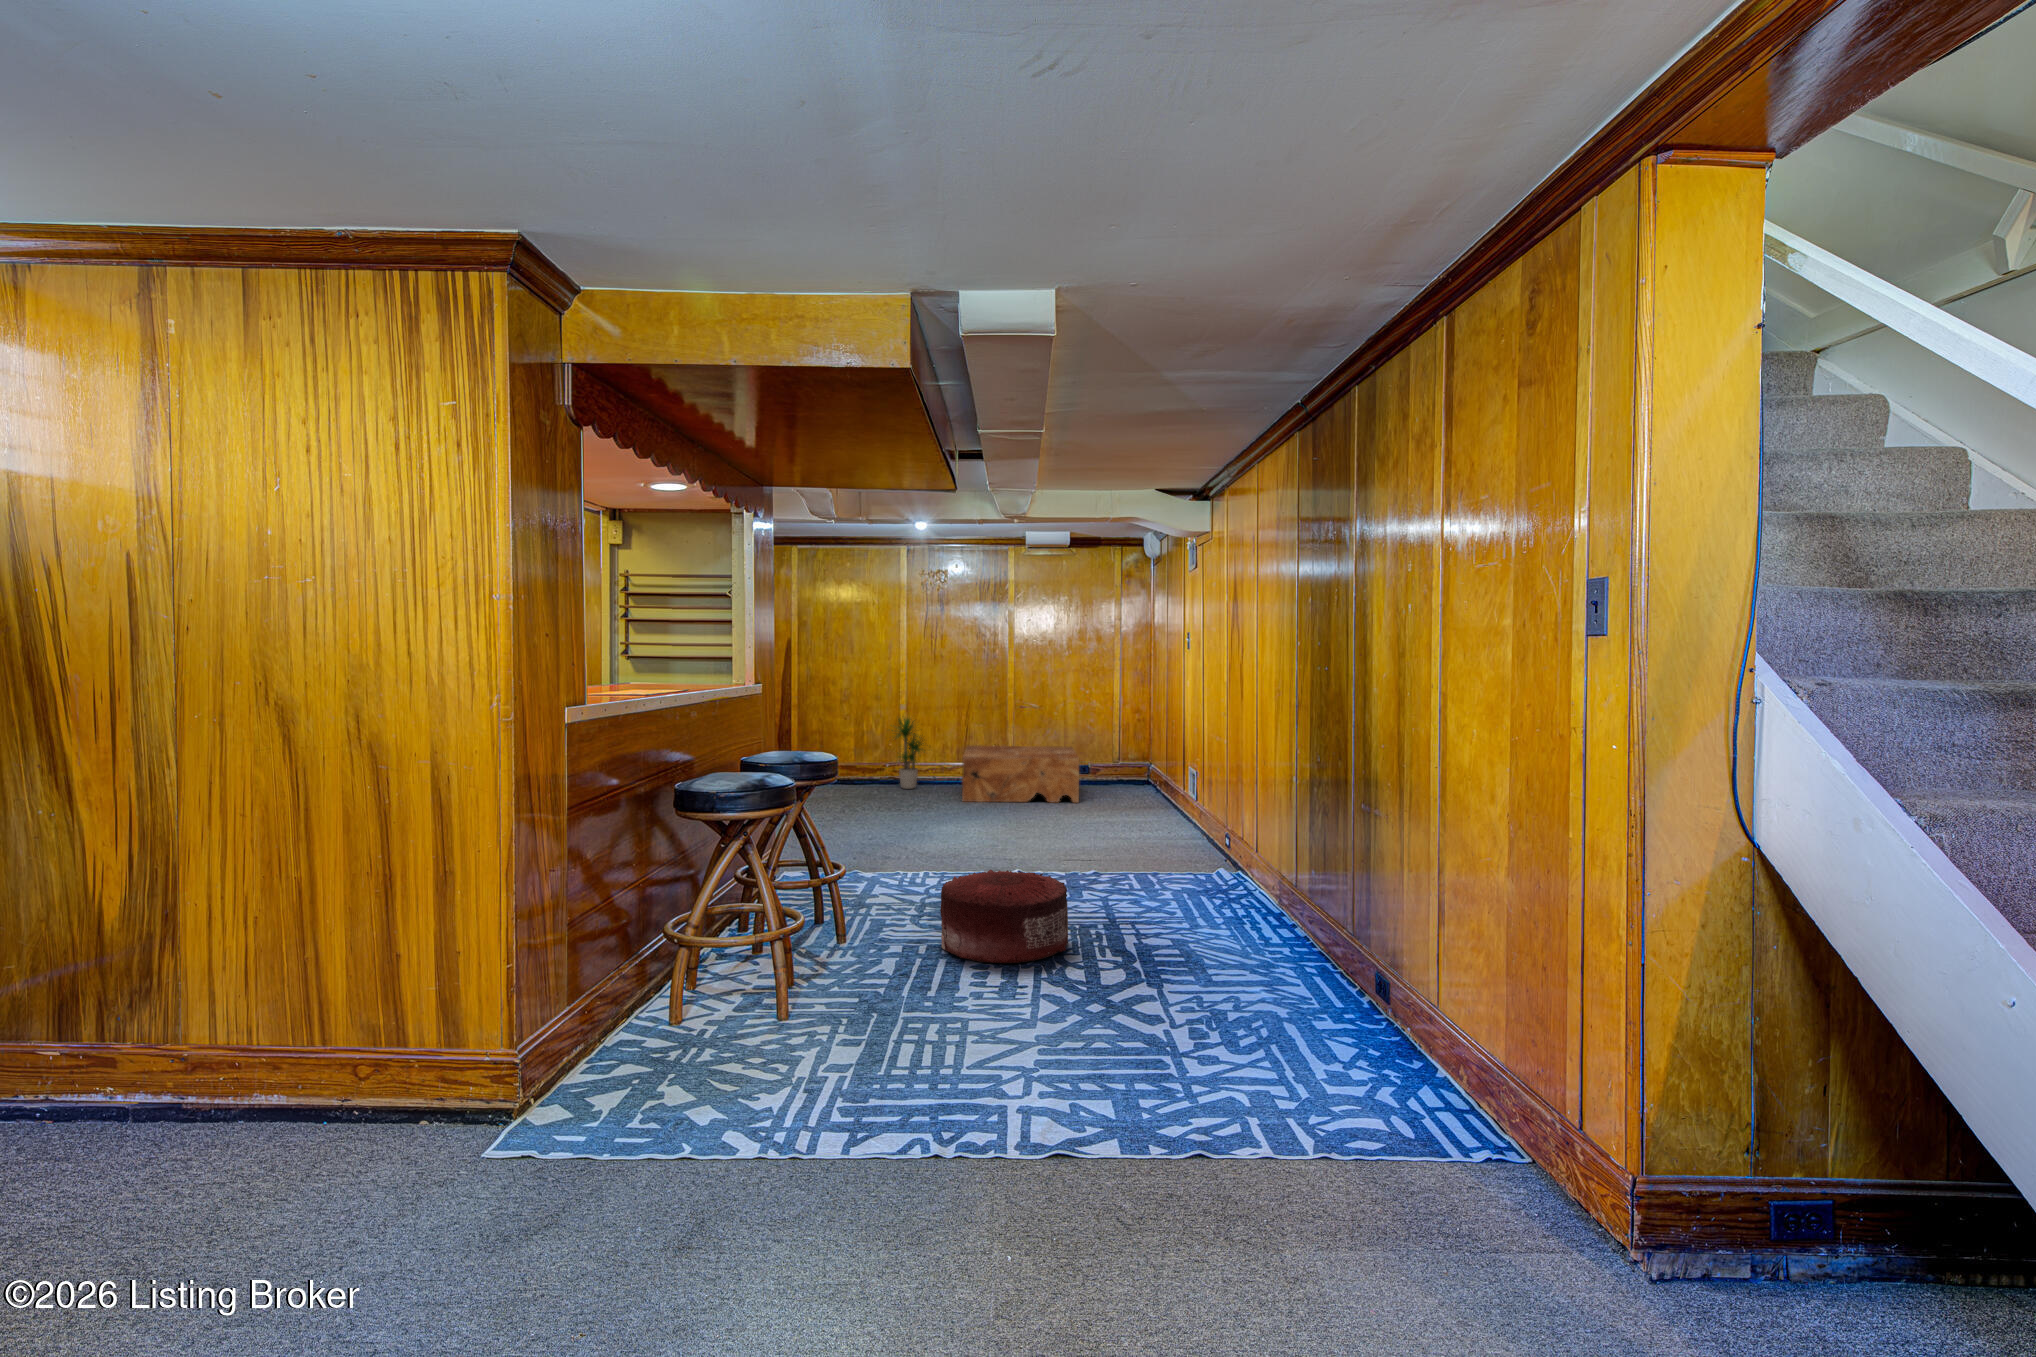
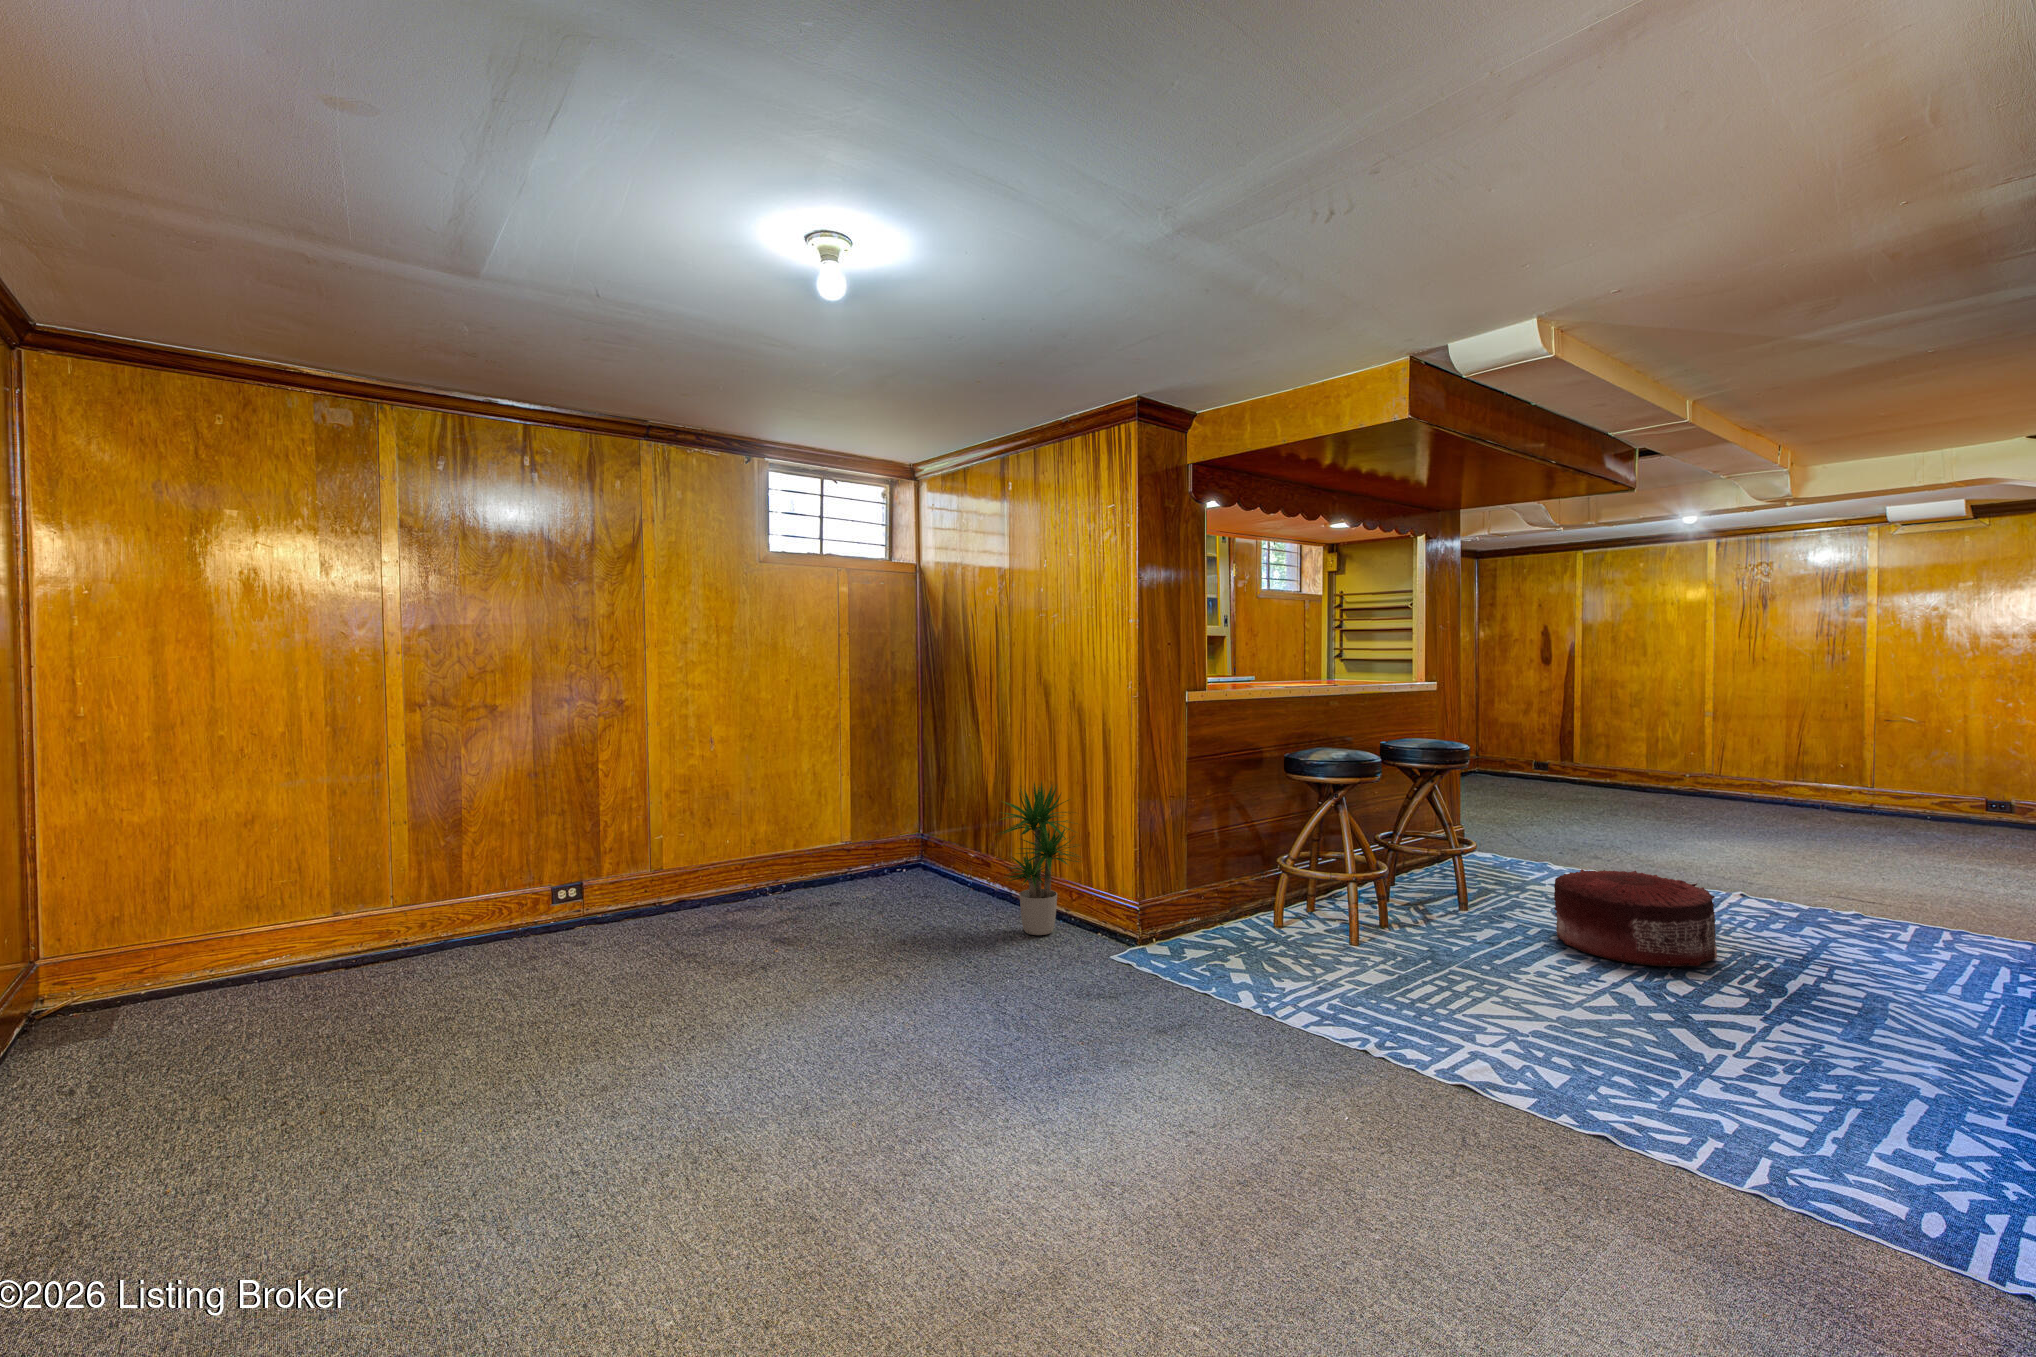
potted plant: present [892,718,924,789] -> present [997,781,1080,935]
coffee table: present [962,746,1079,803] -> none [1767,761,1979,843]

